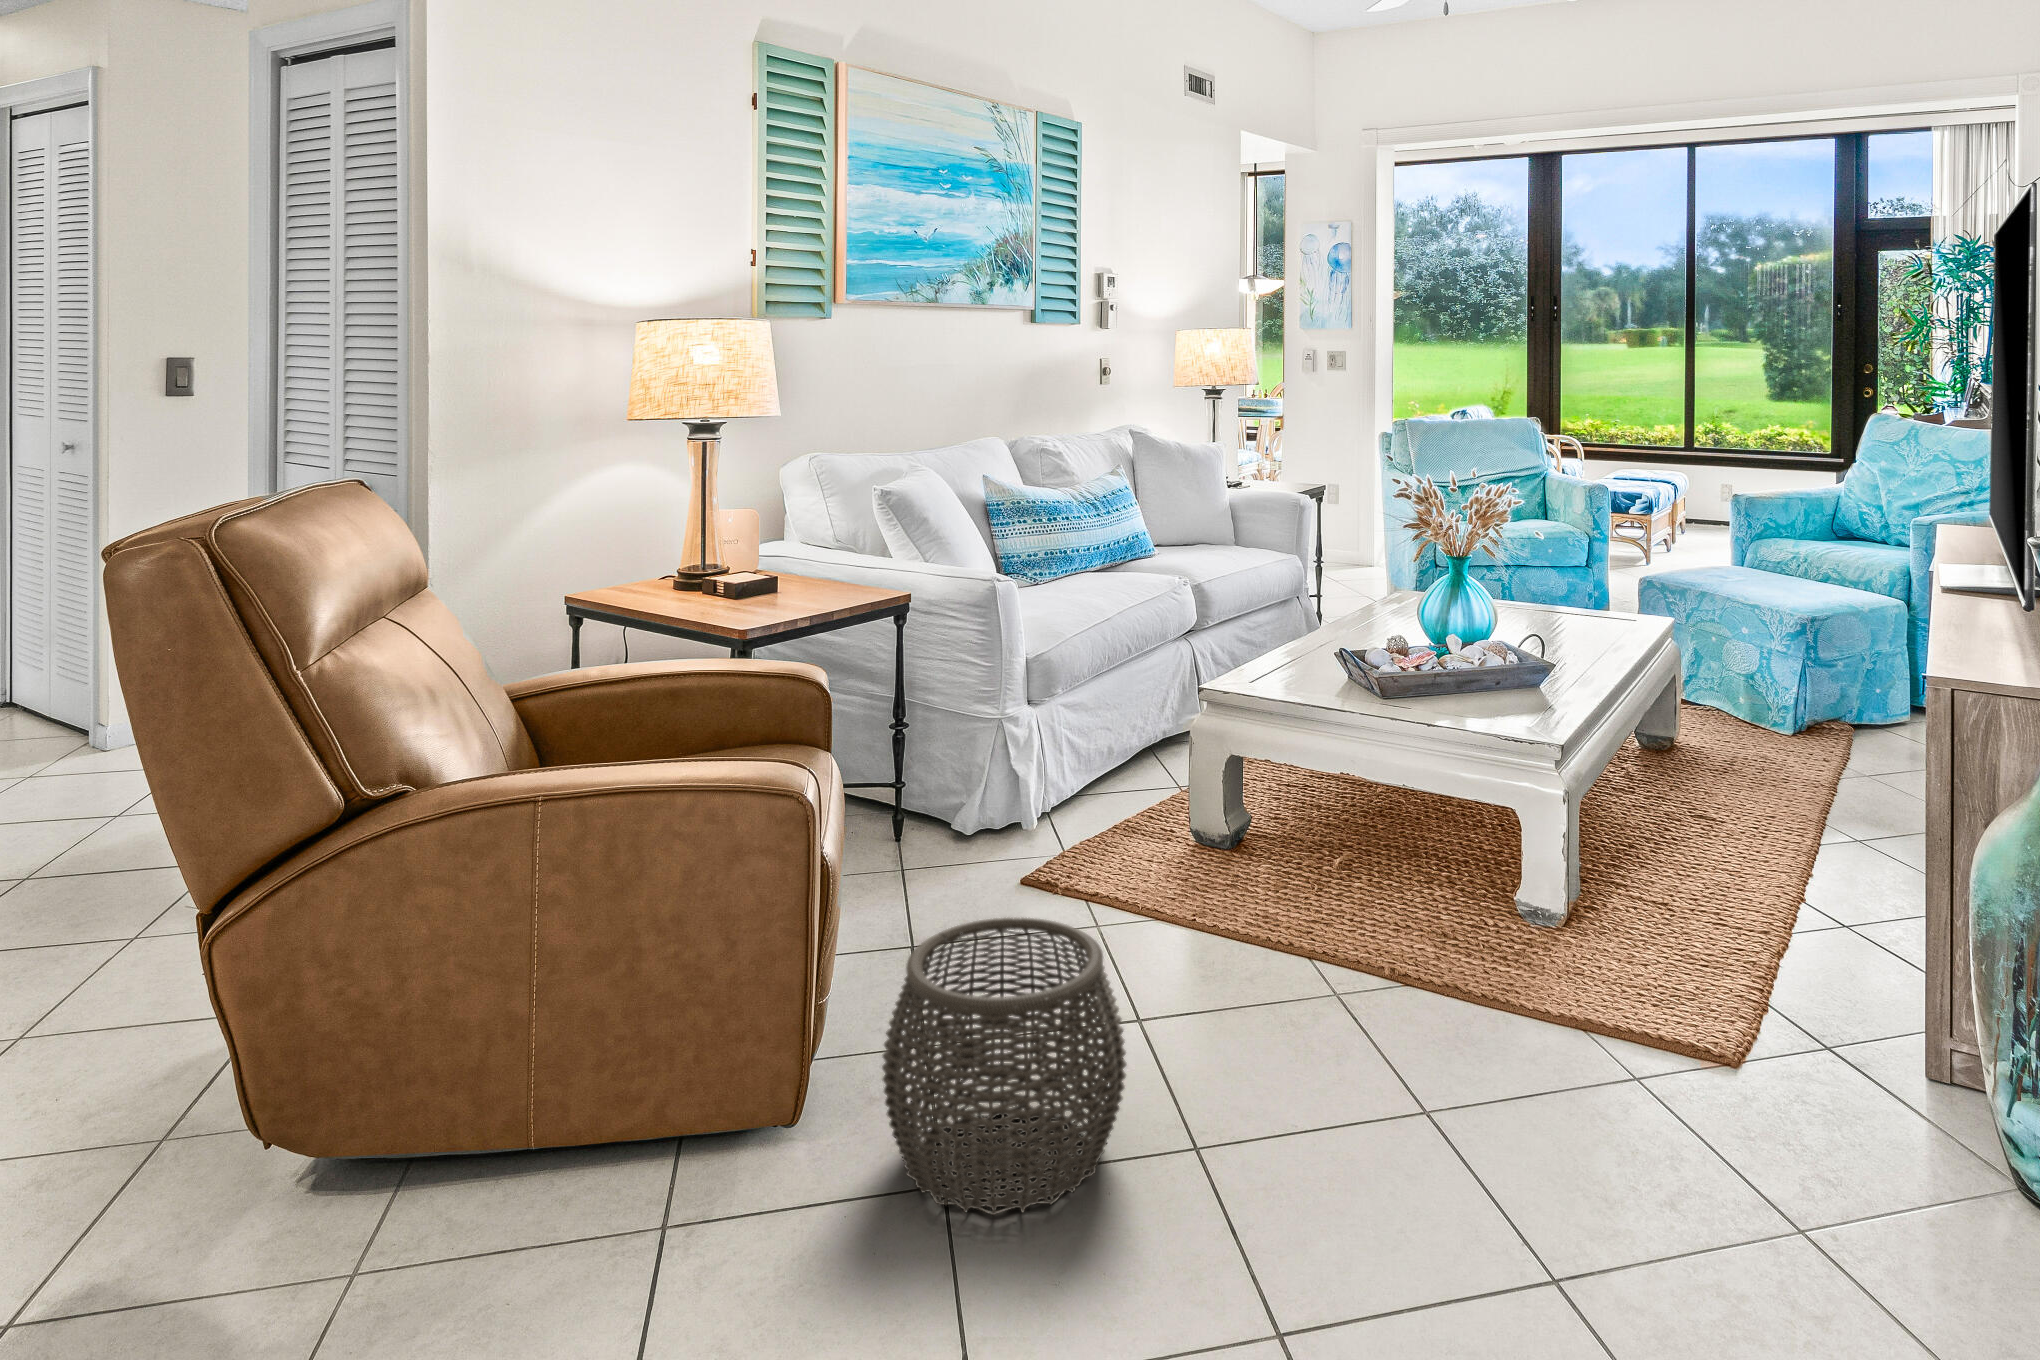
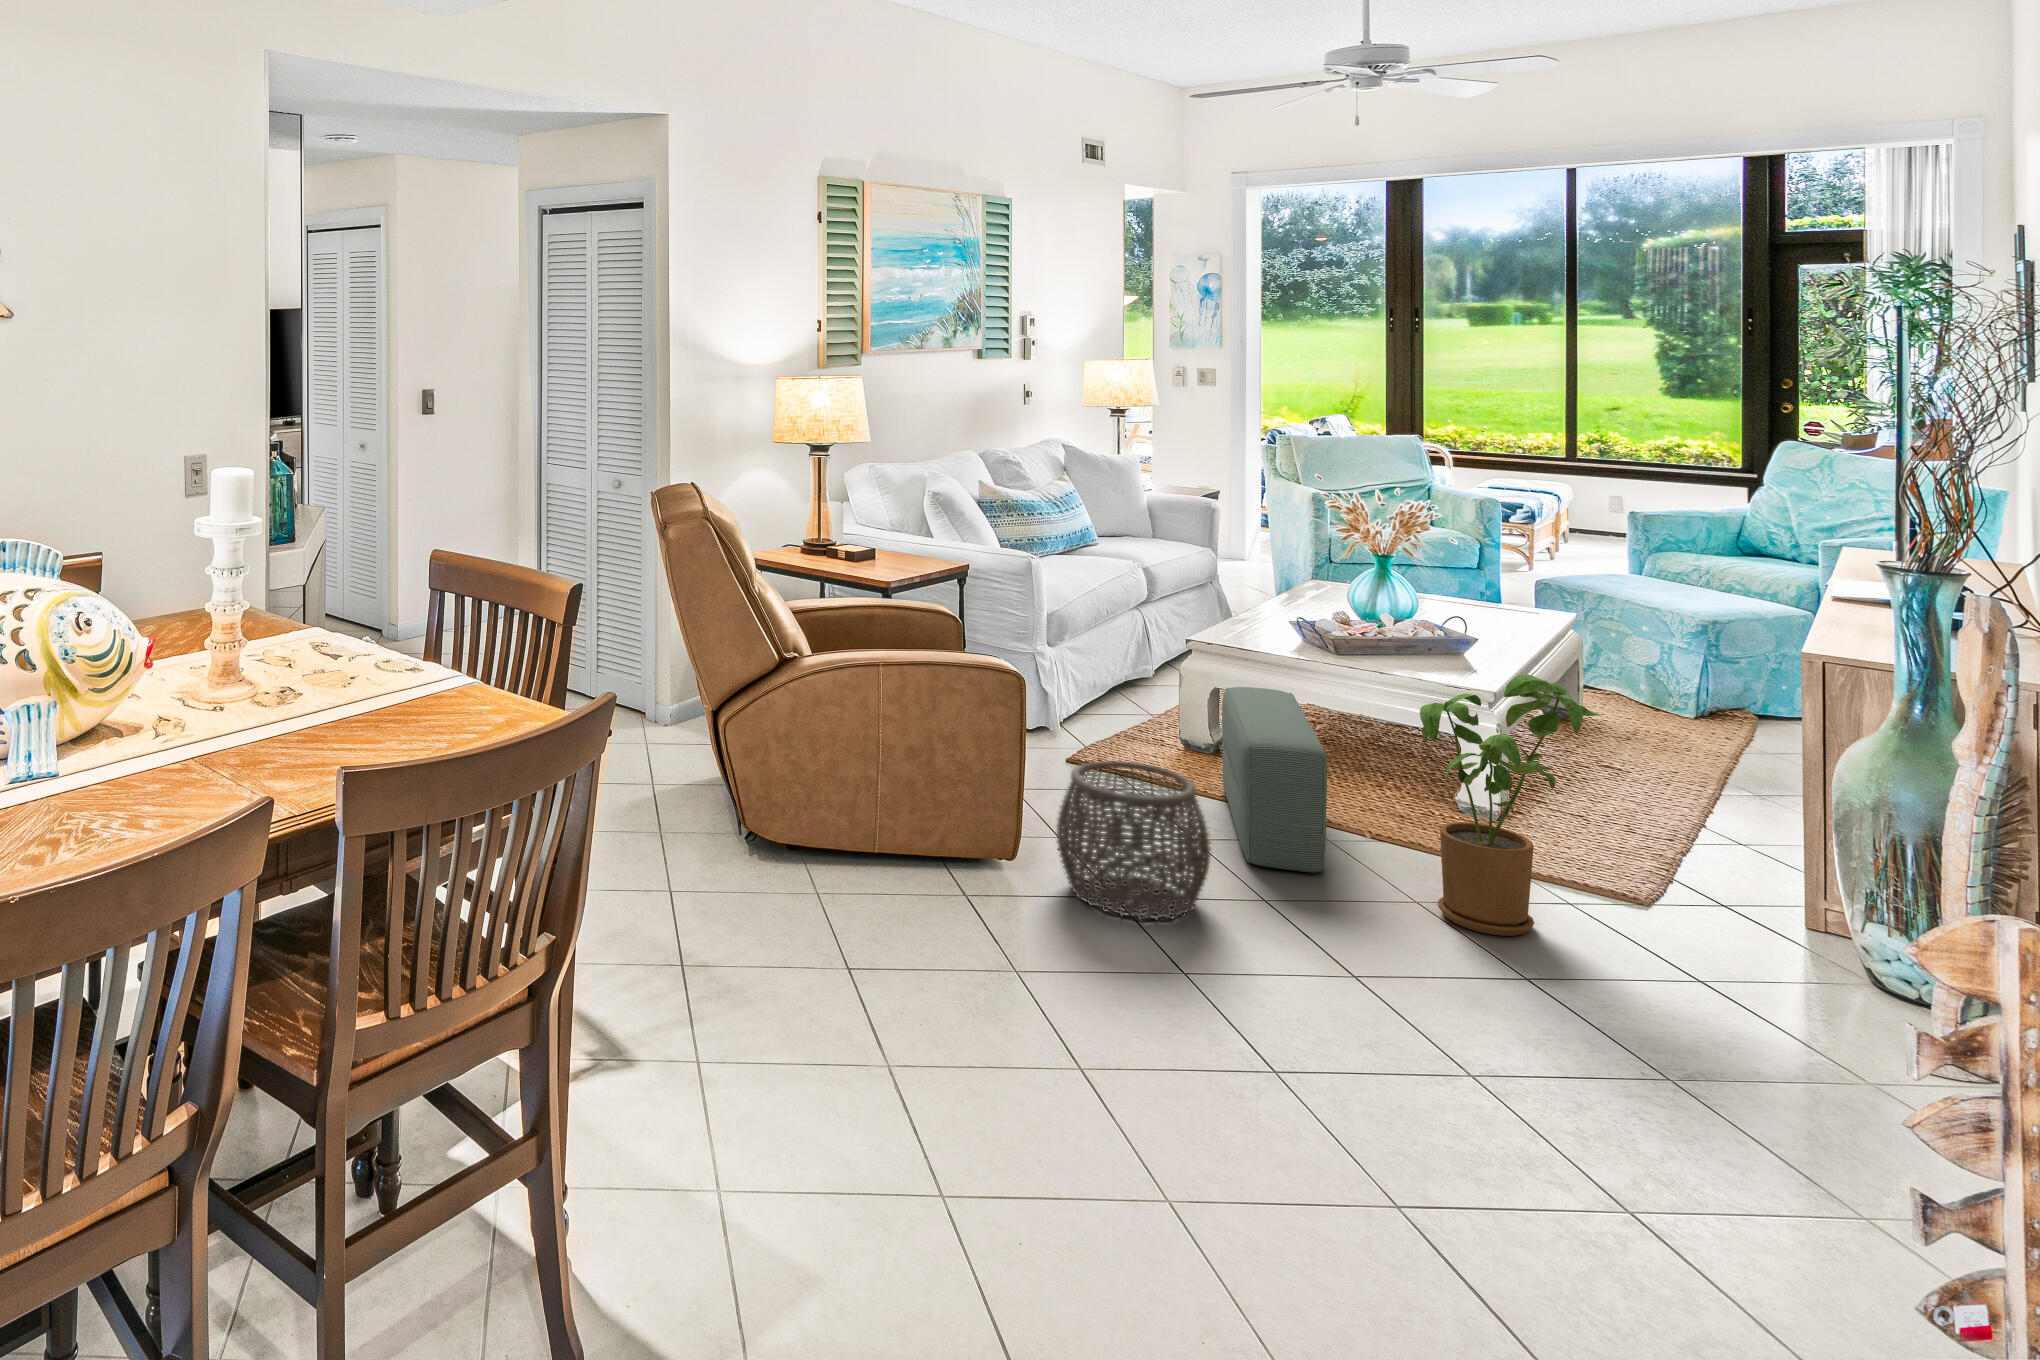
house plant: none [1443,739,1682,1158] -> present [1420,674,1602,936]
pouf: none [1210,757,1326,1059] -> present [1222,687,1327,872]

